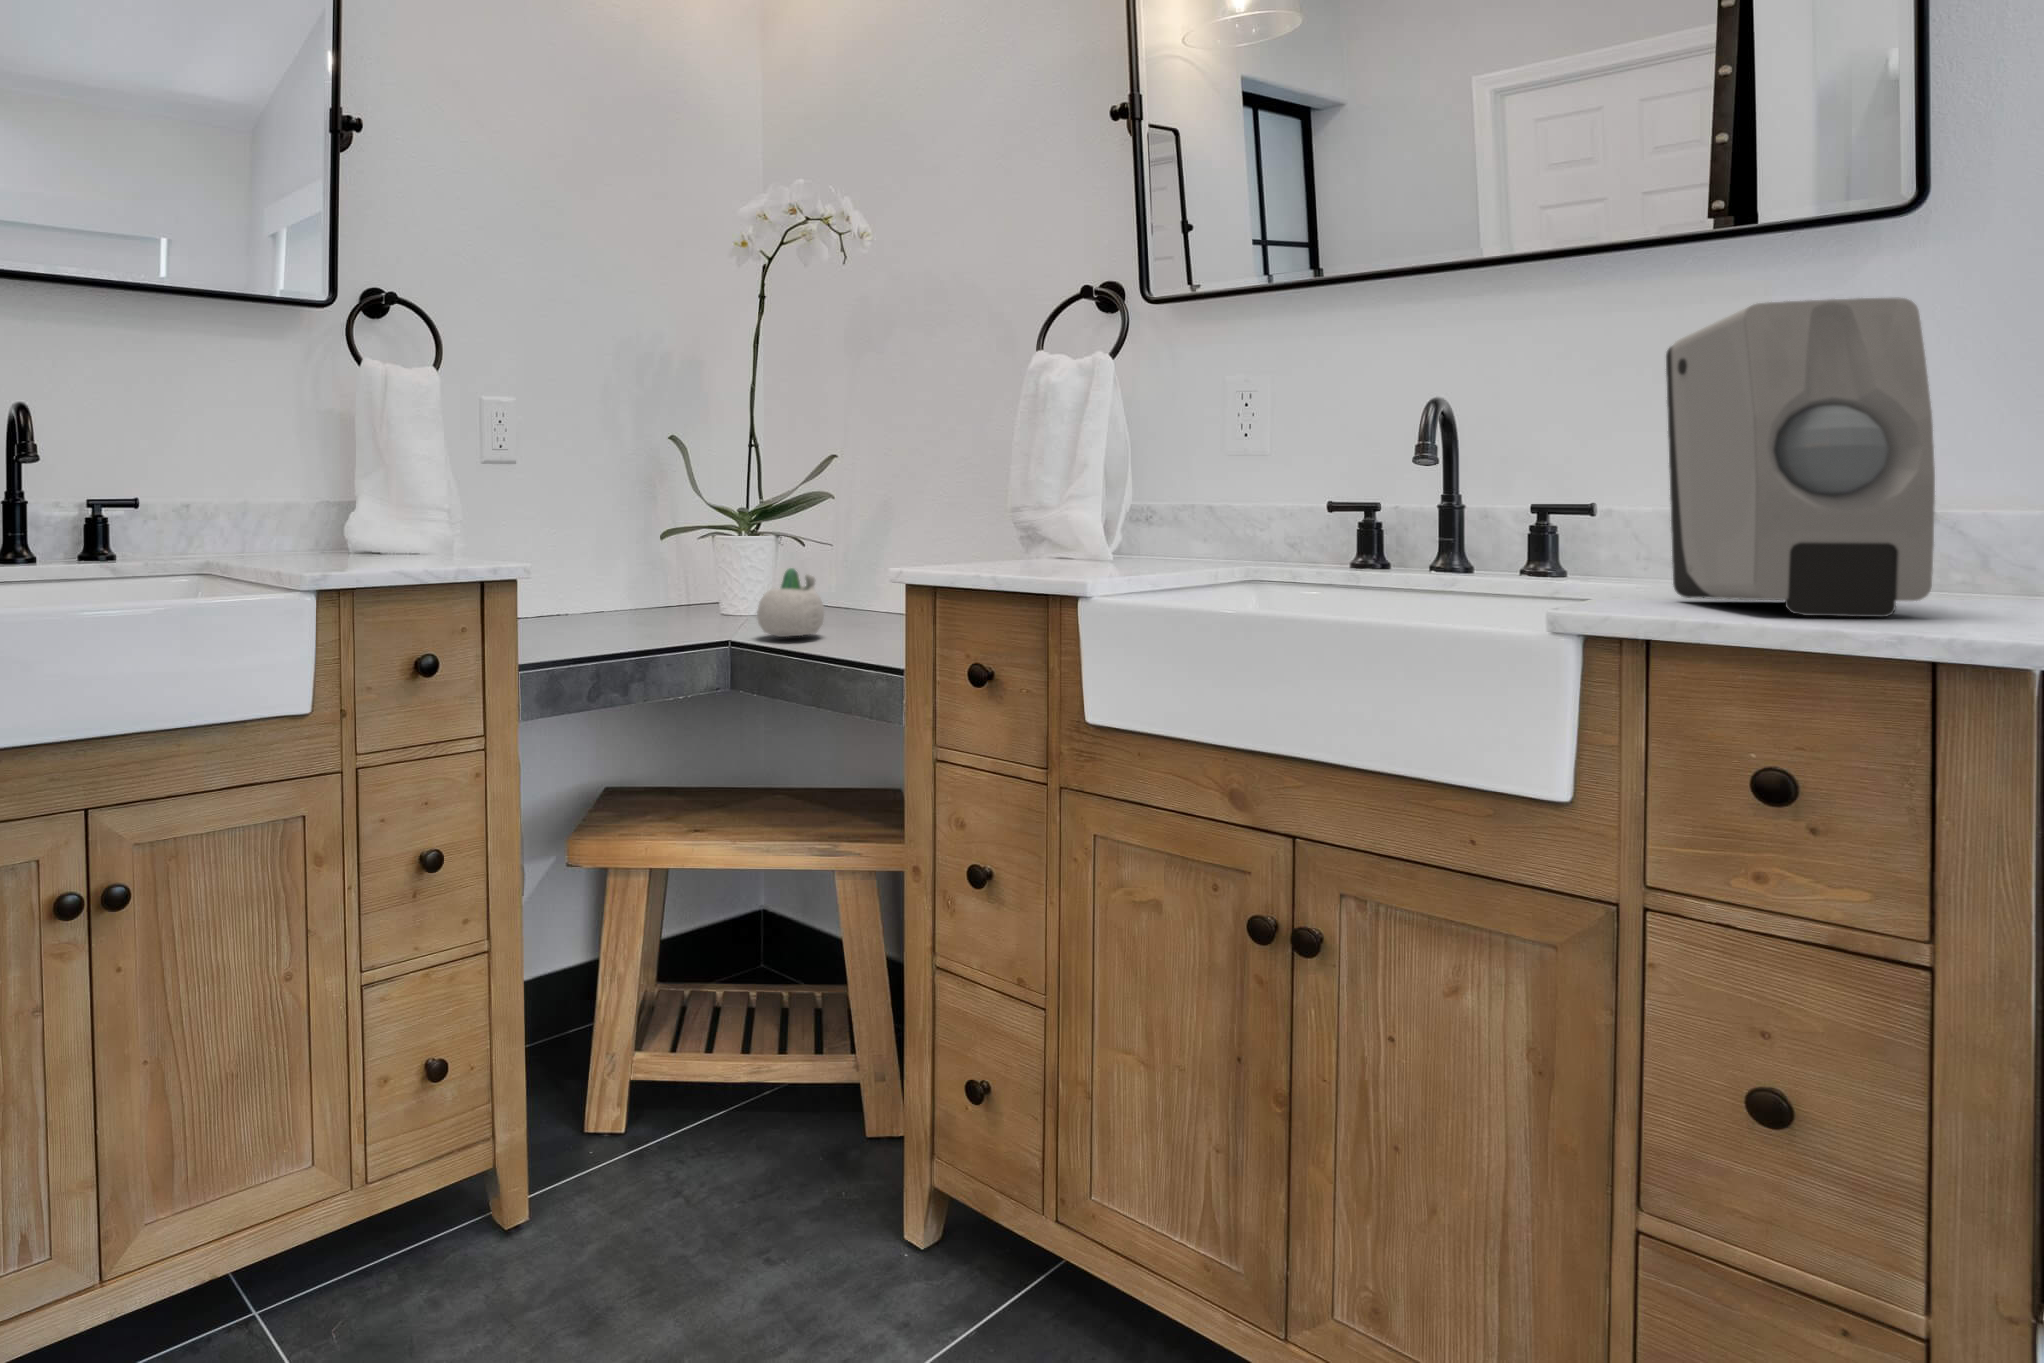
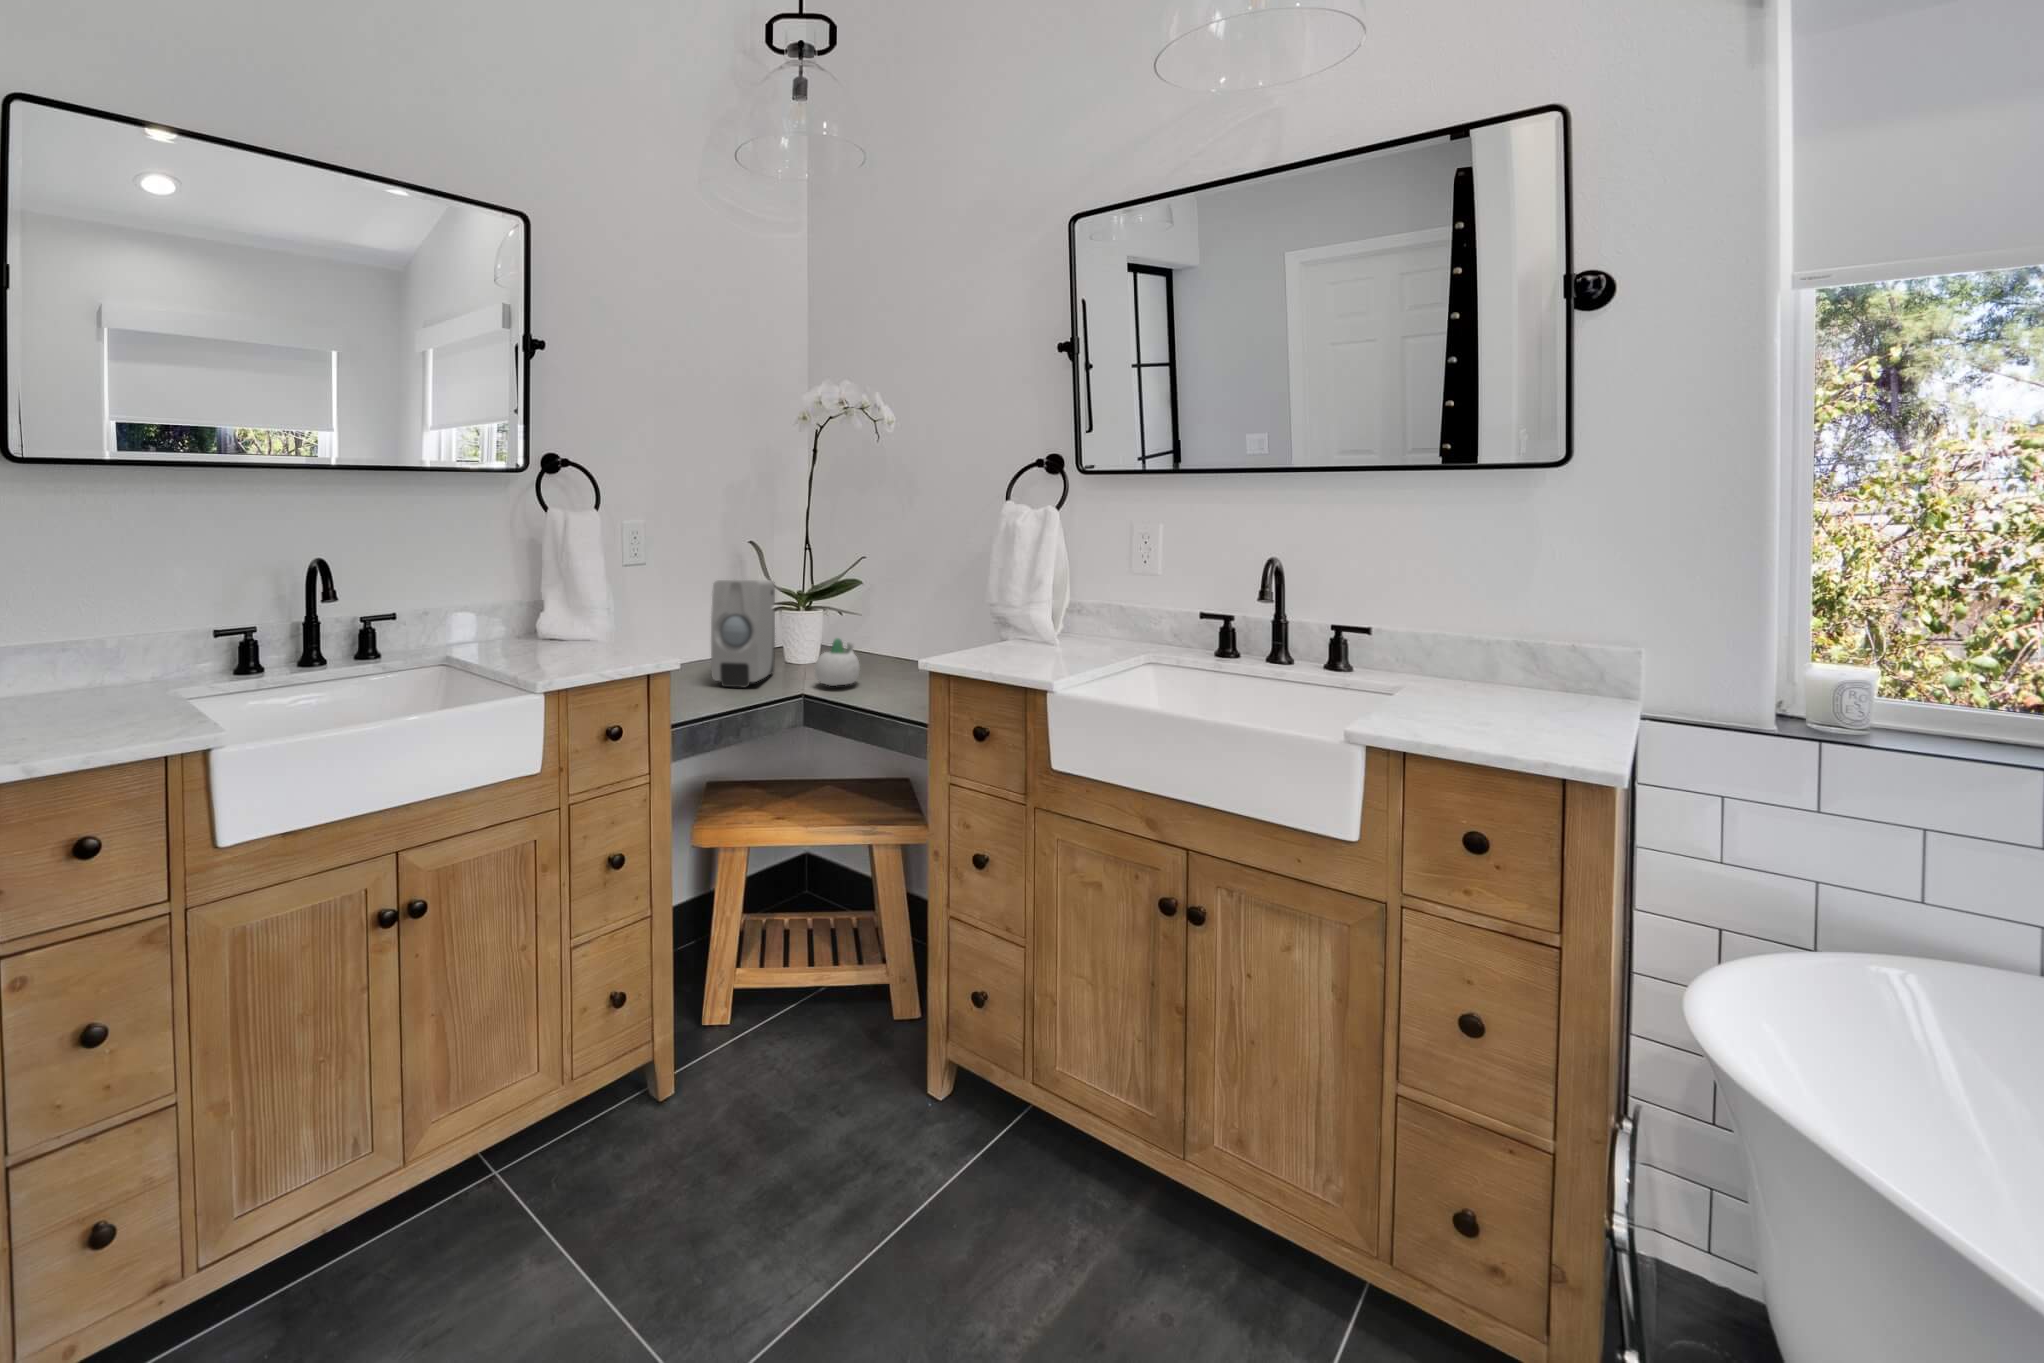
soap dispenser: present [1666,297,1935,617] -> present [711,580,775,687]

